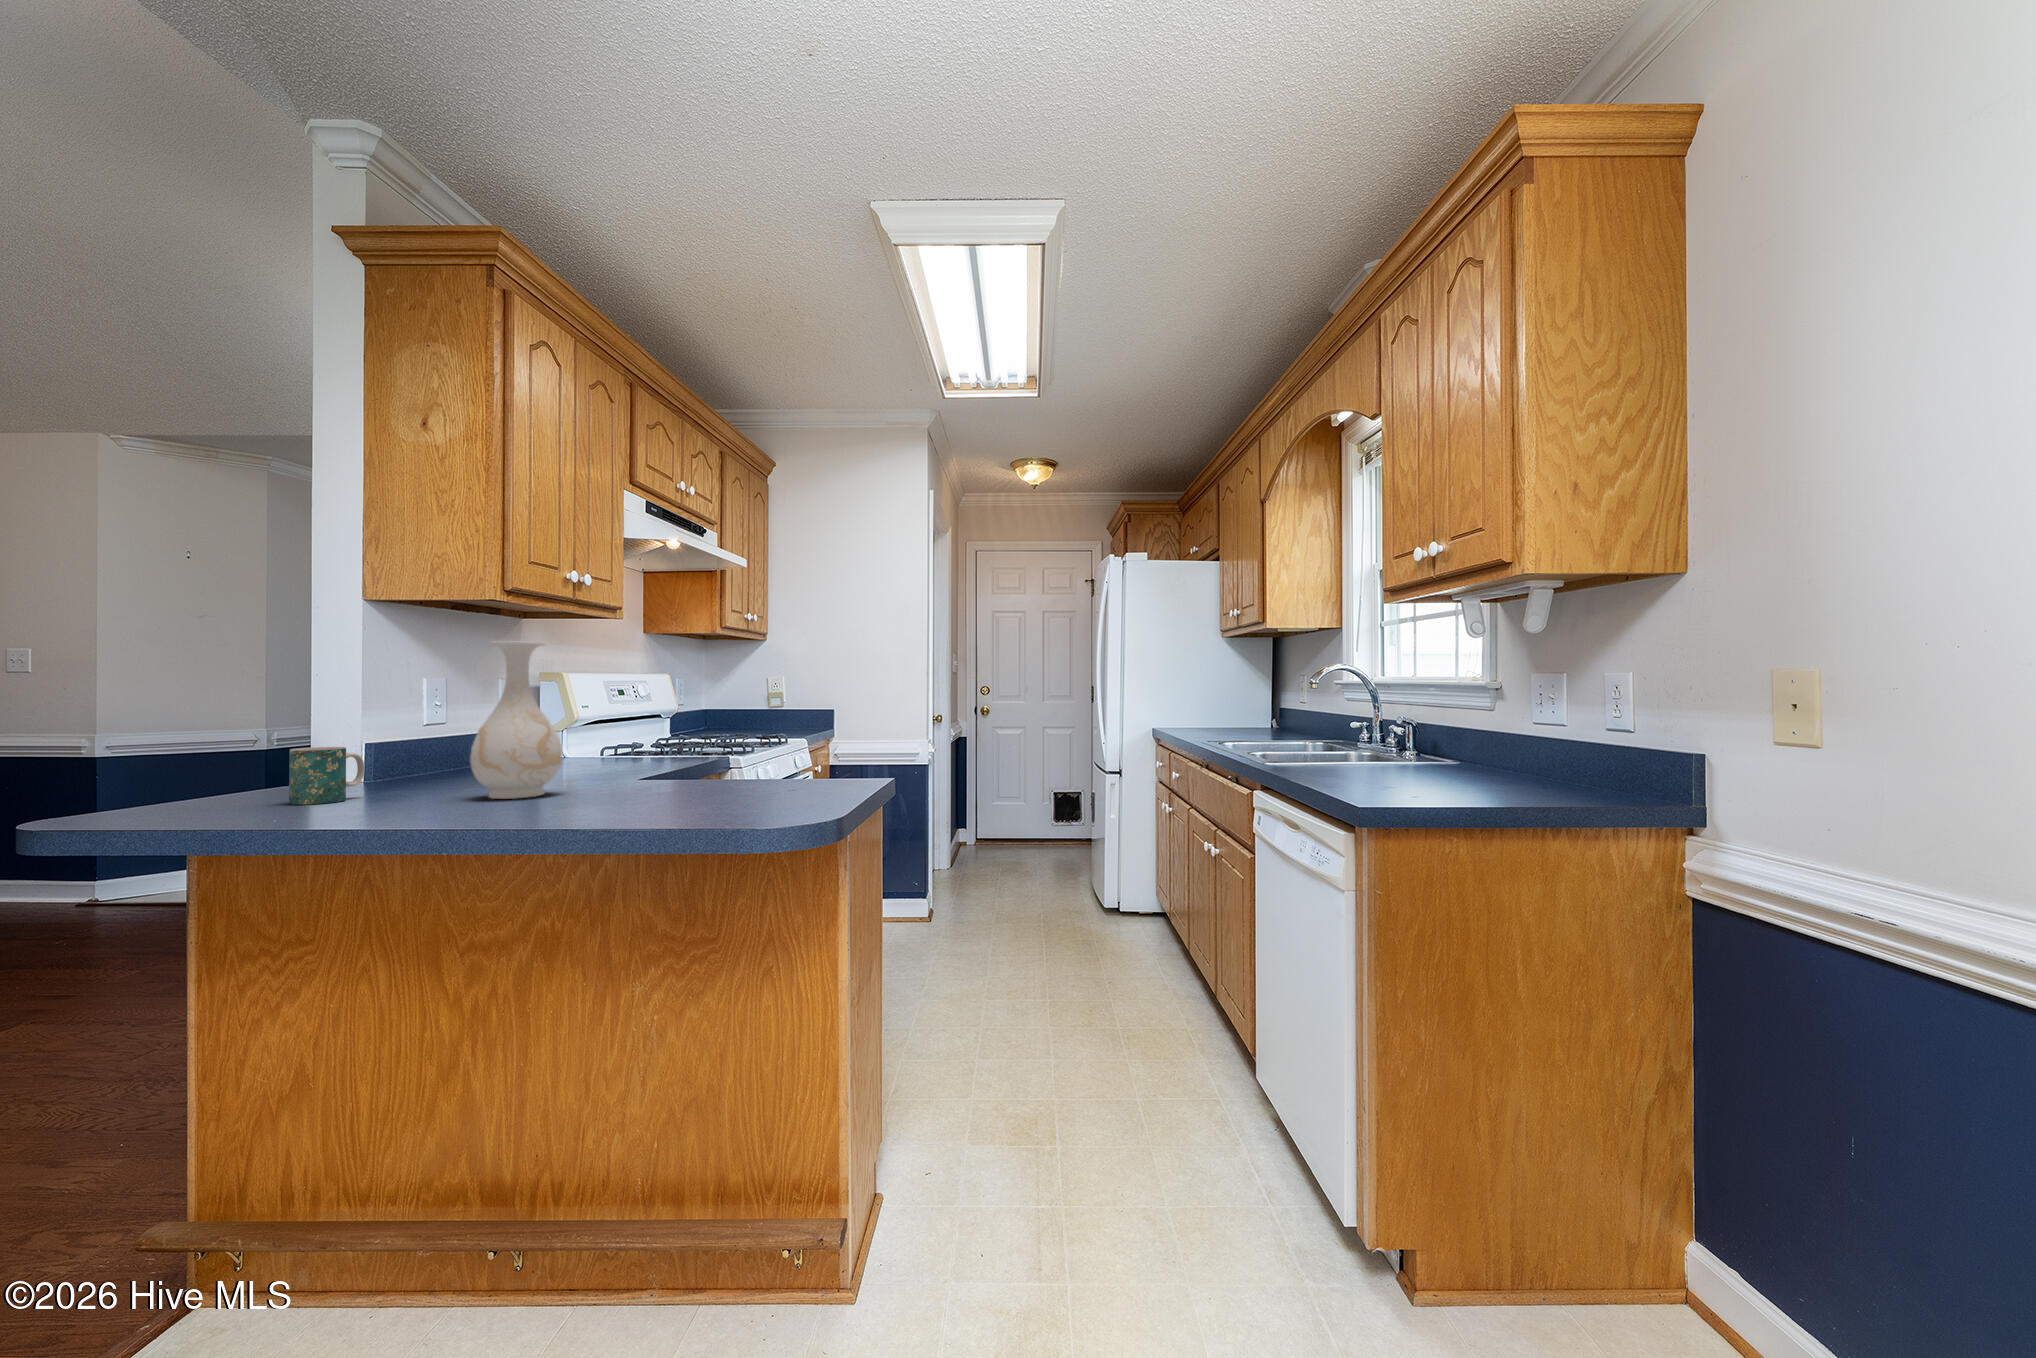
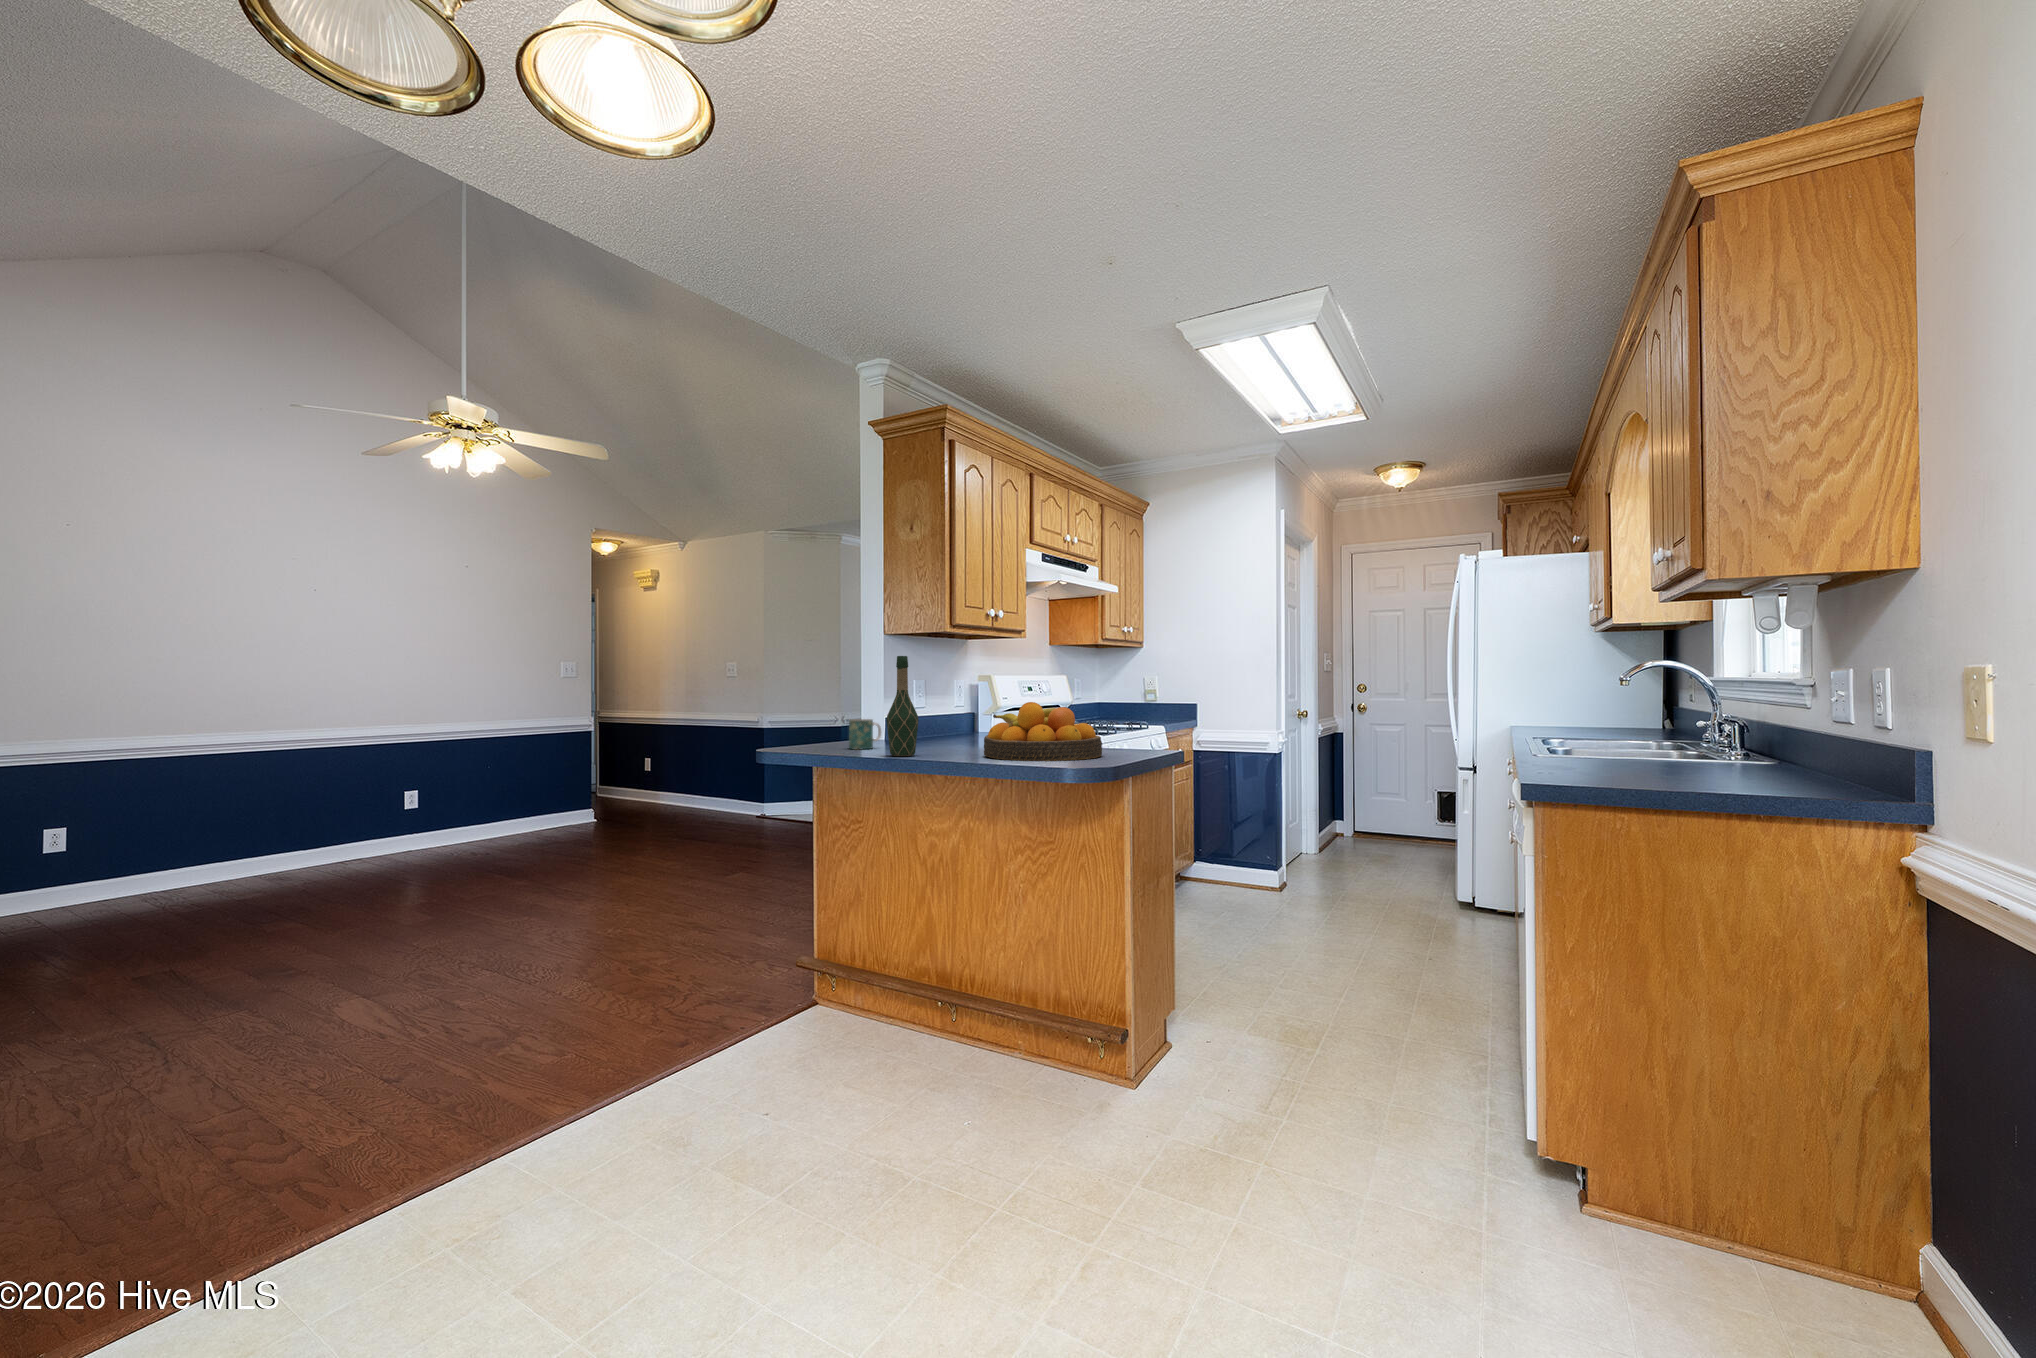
wine bottle: none [384,631,457,818] -> present [886,656,919,756]
vase: present [470,641,562,799] -> none [929,659,975,751]
fruit bowl: none [592,713,798,814] -> present [984,702,1102,761]

